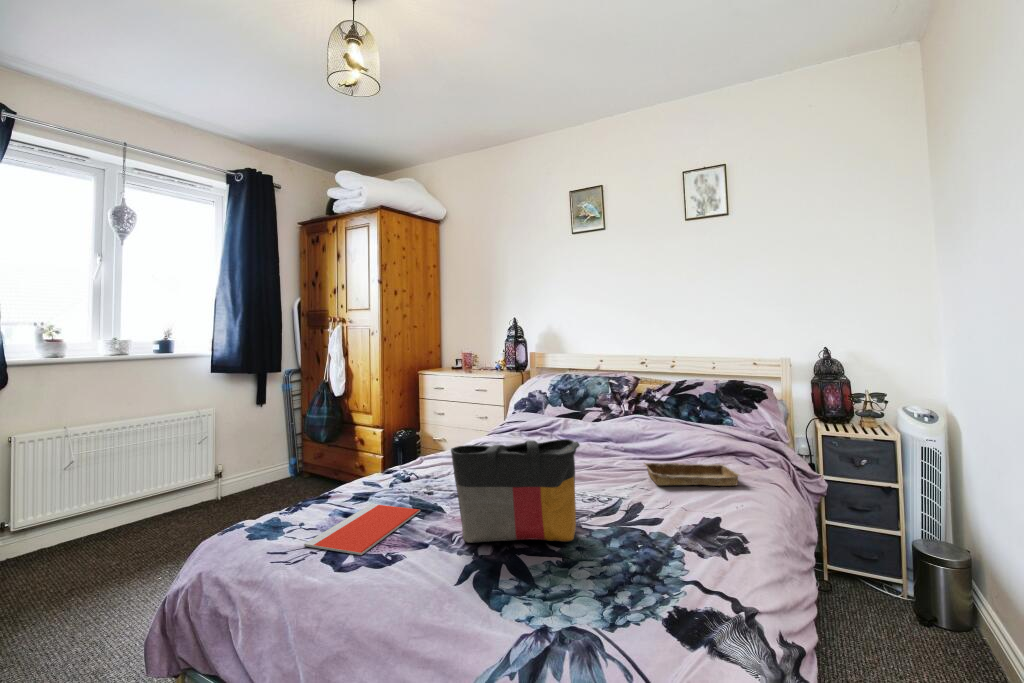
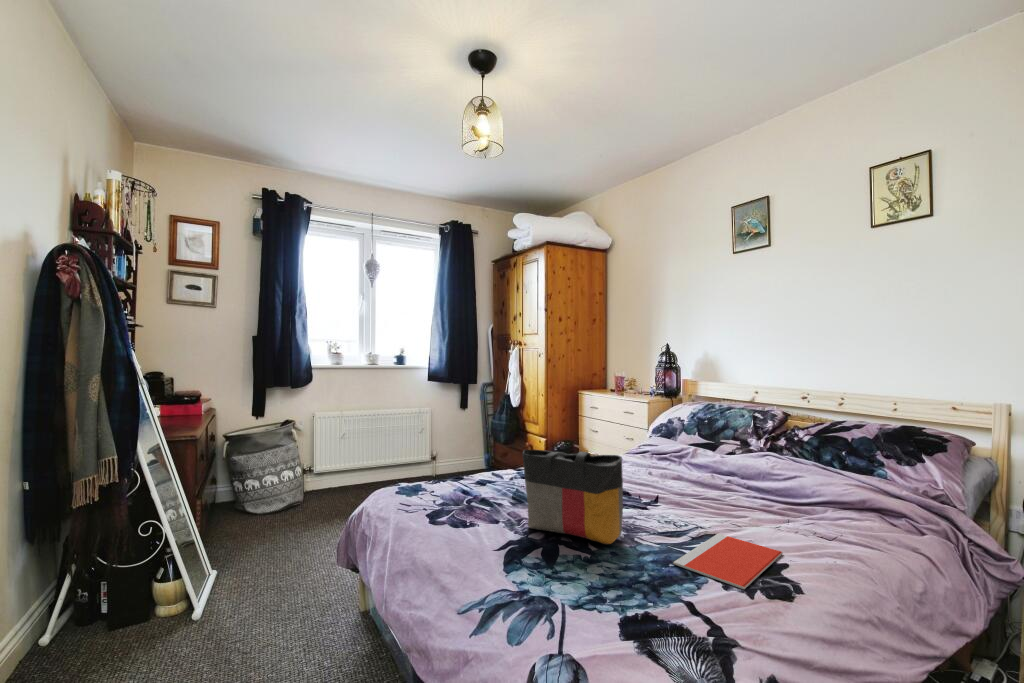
tray: present [644,463,740,486] -> none [741,498,850,540]
notebook: present [304,504,420,555] -> present [673,534,783,589]

